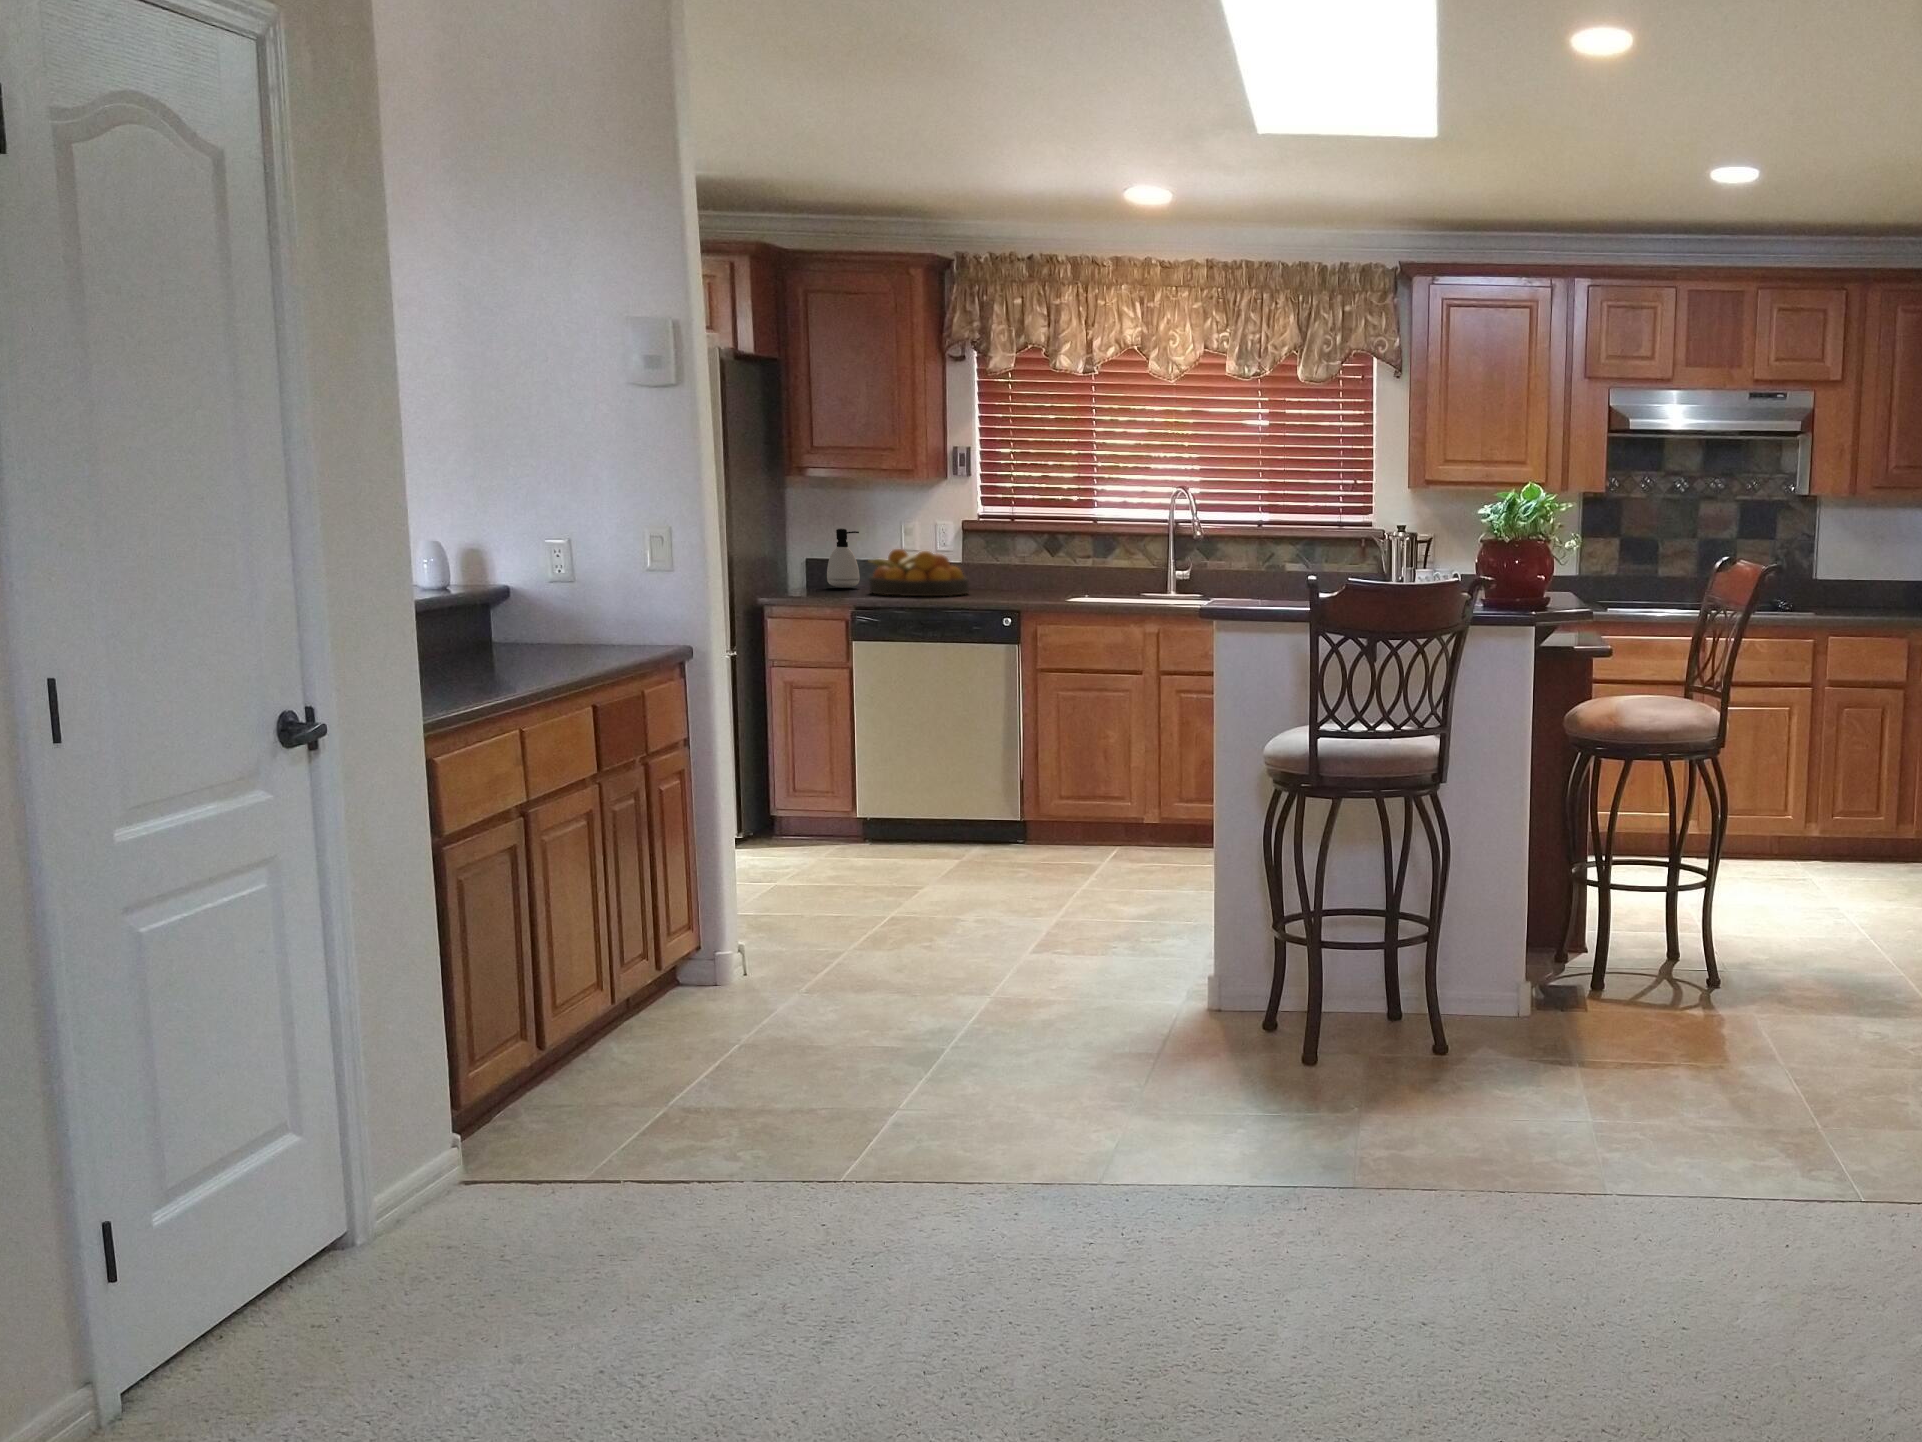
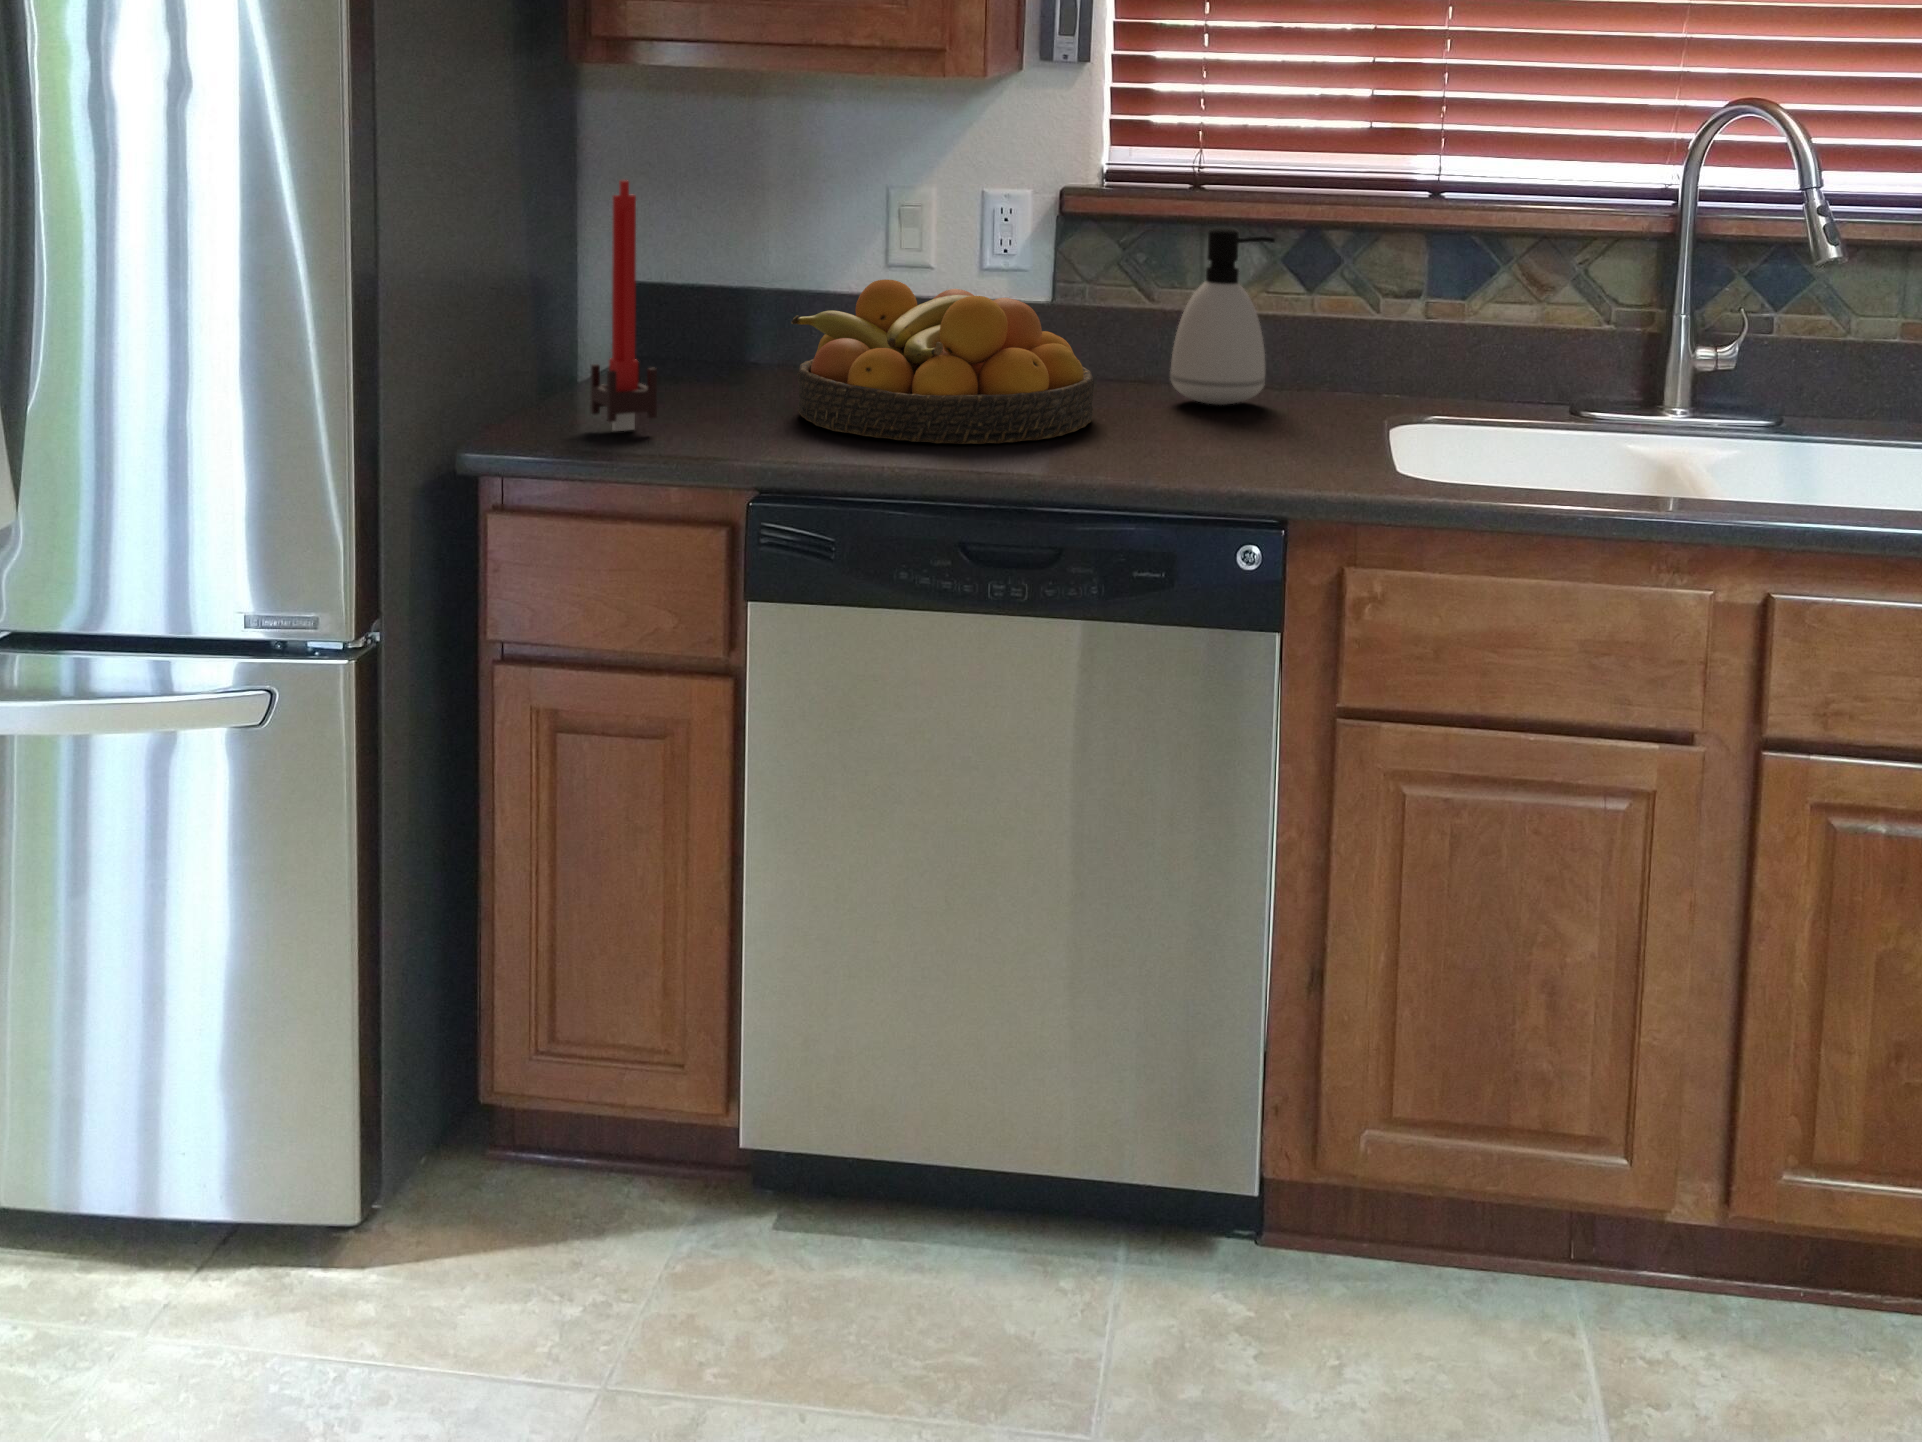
candle: none [800,514,823,595] -> present [590,180,657,431]
soap dispenser: present [827,528,860,588] -> present [1170,227,1275,405]

